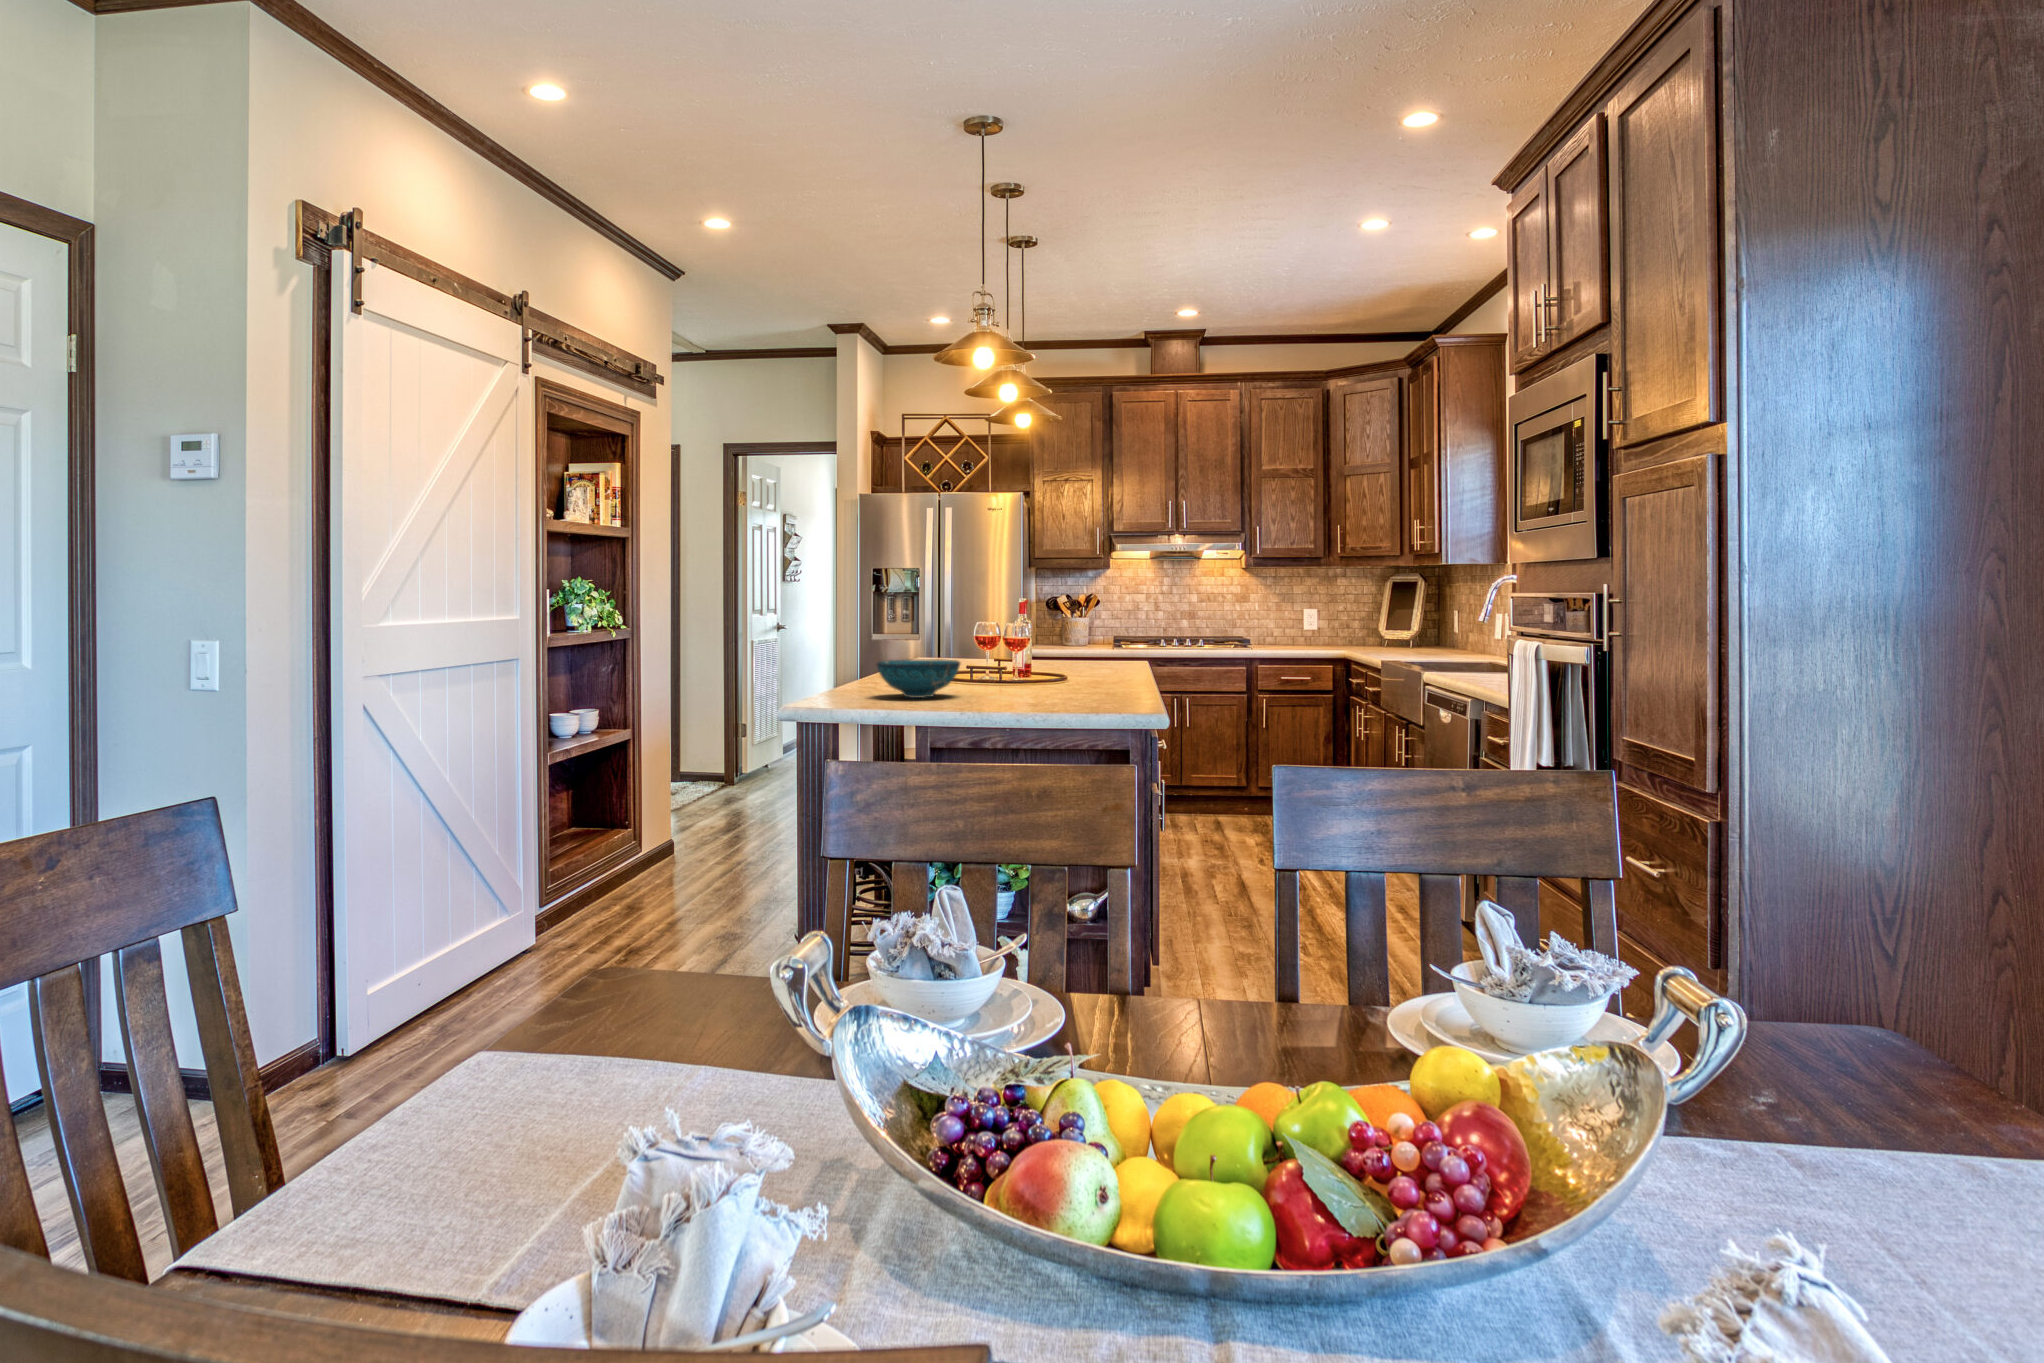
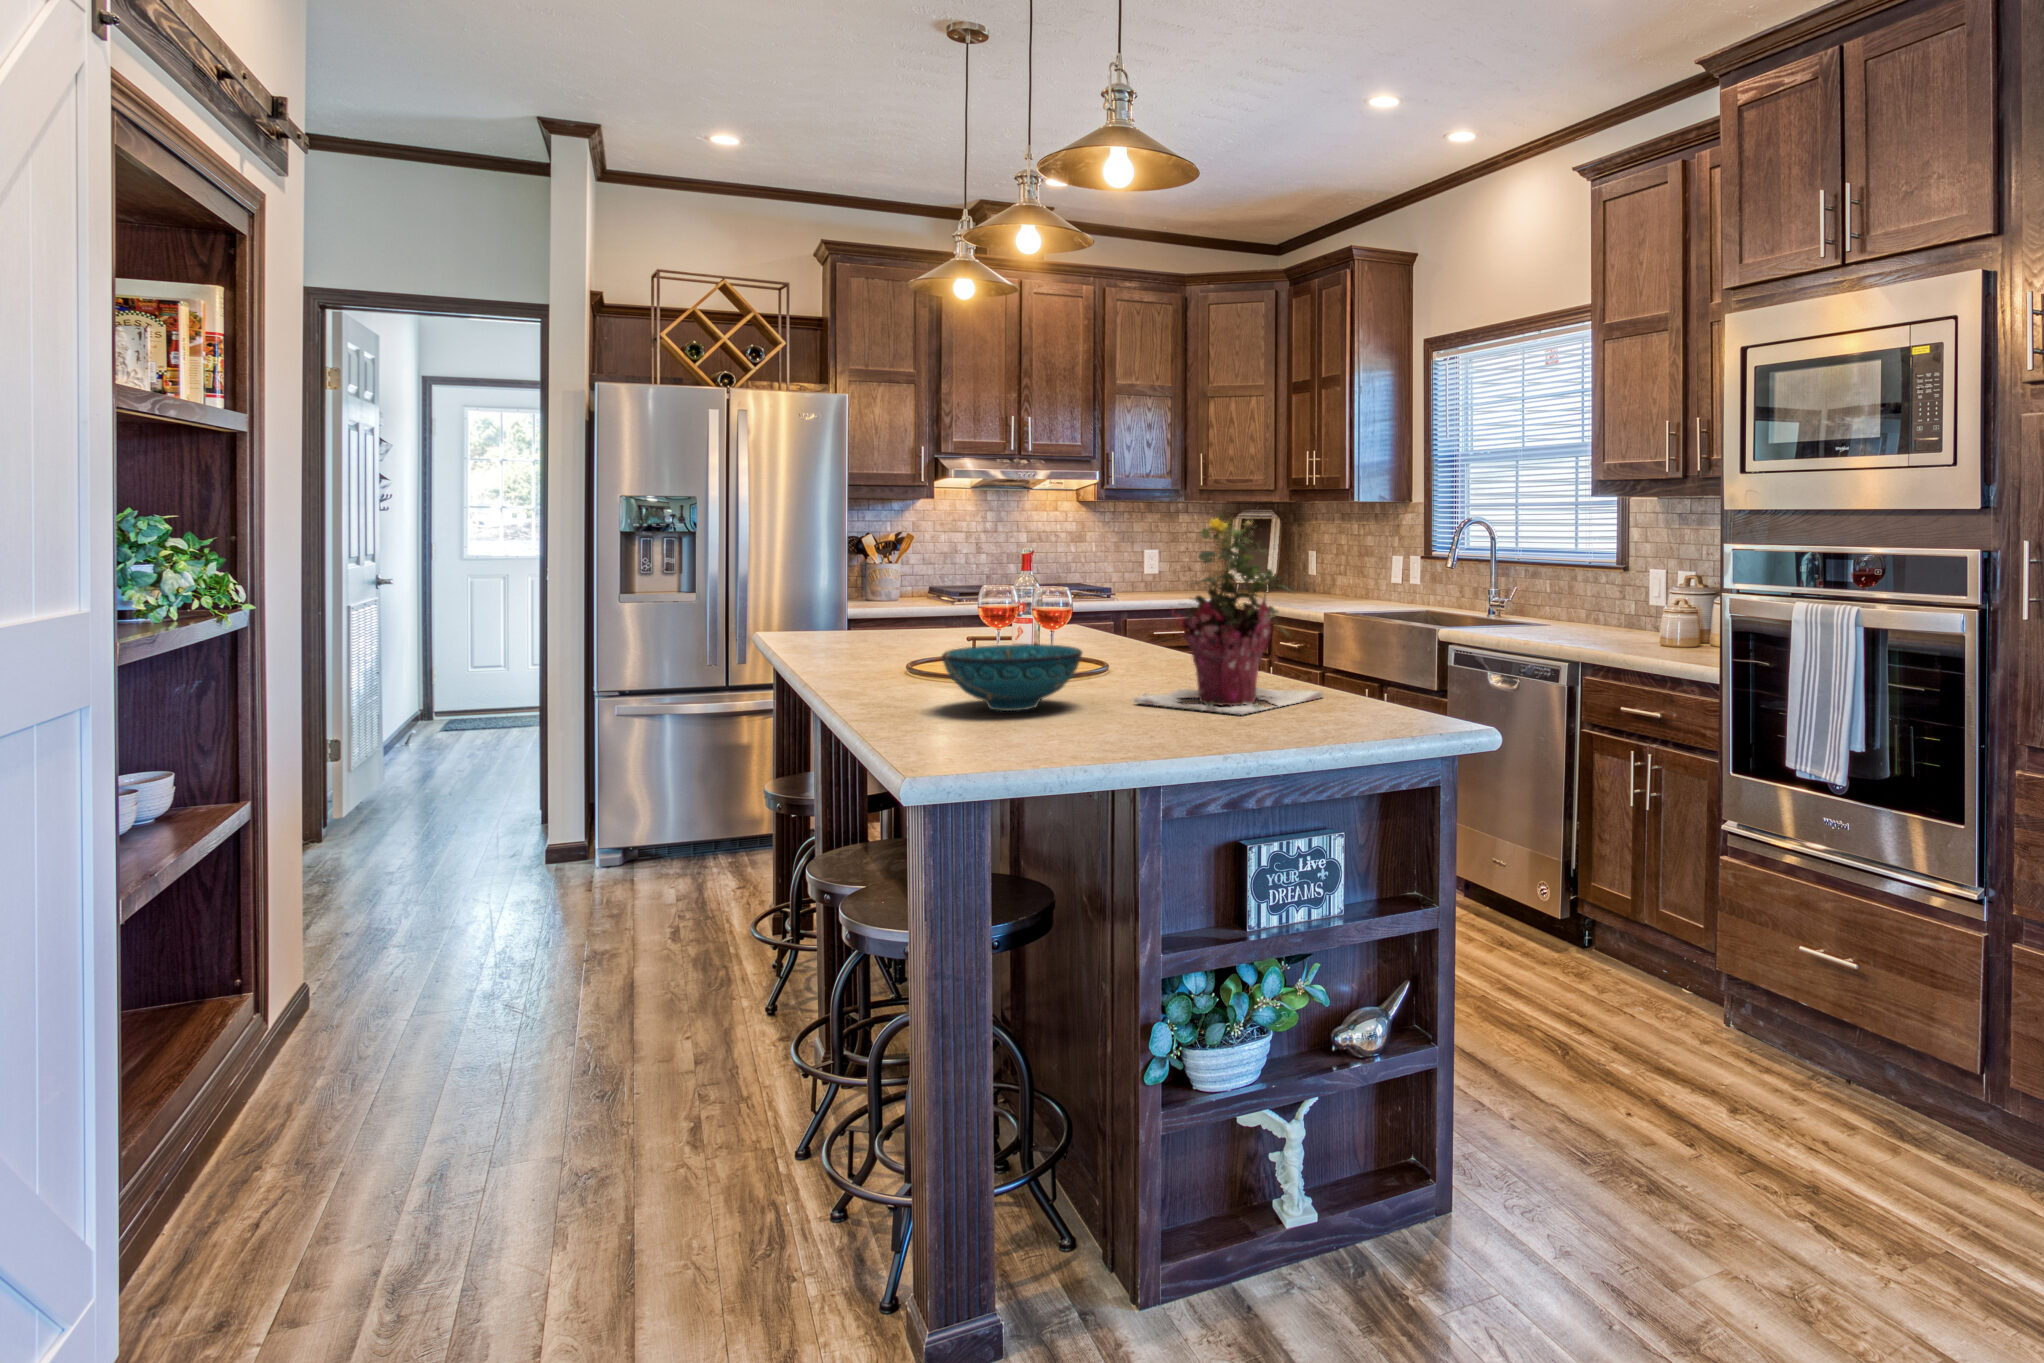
potted plant: none [988,575,1112,706] -> present [1133,514,1324,715]

